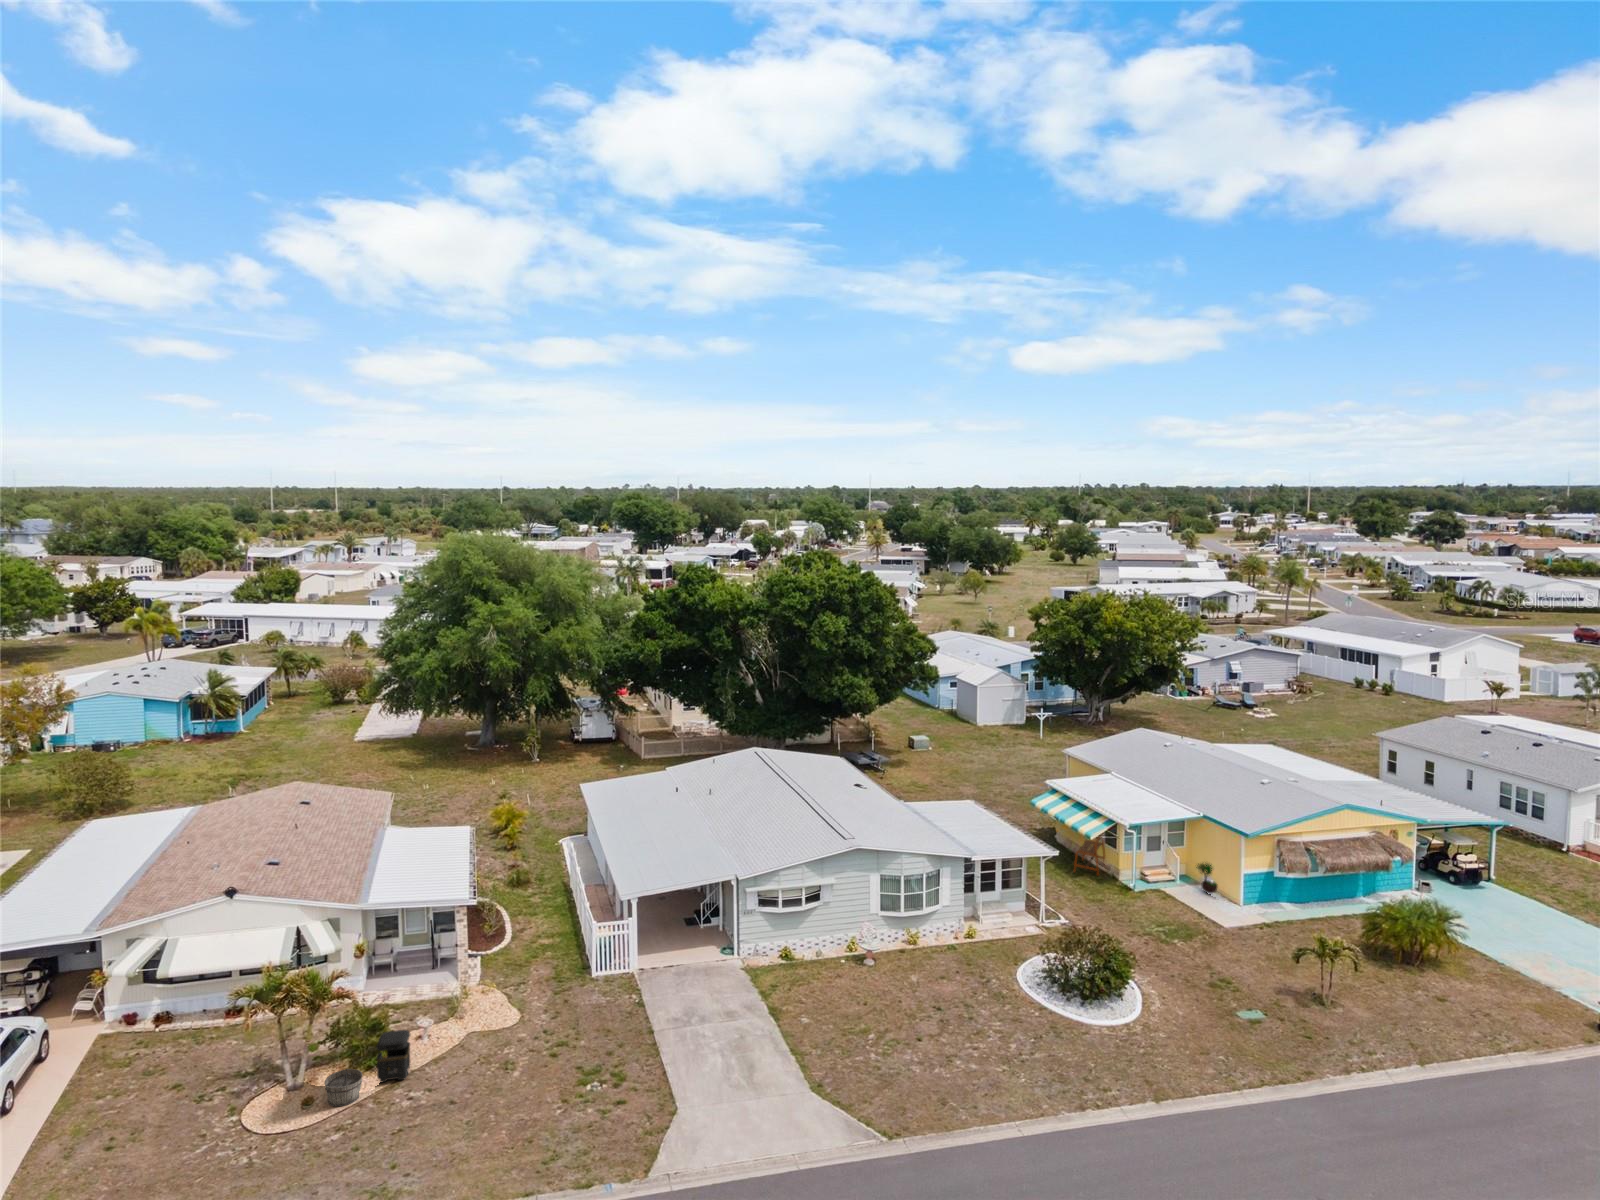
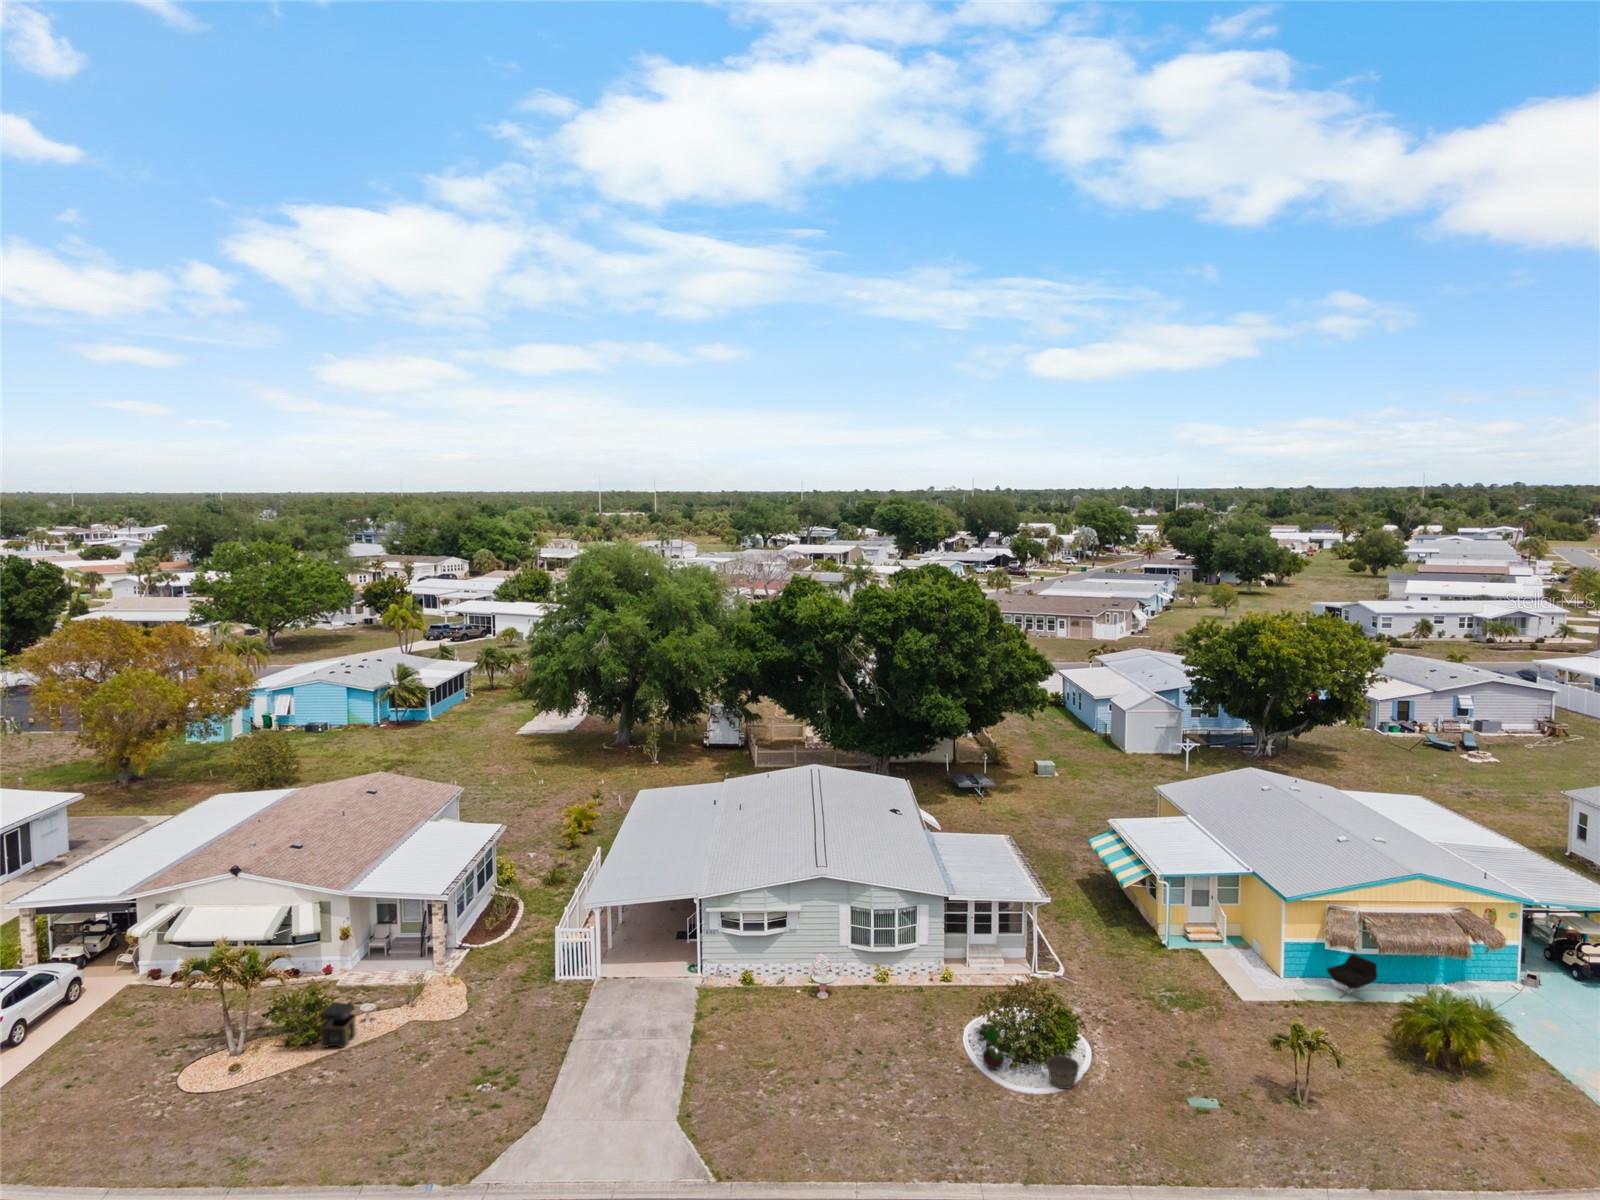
bench: present [1074,835,1105,875] -> none [1108,878,1153,931]
potted tree: present [1196,863,1218,893] -> present [976,1026,1004,1069]
lounge chair: none [1272,874,1312,912] -> present [1327,954,1377,998]
wooden bucket: present [325,1069,363,1106] -> present [1047,1055,1079,1089]

